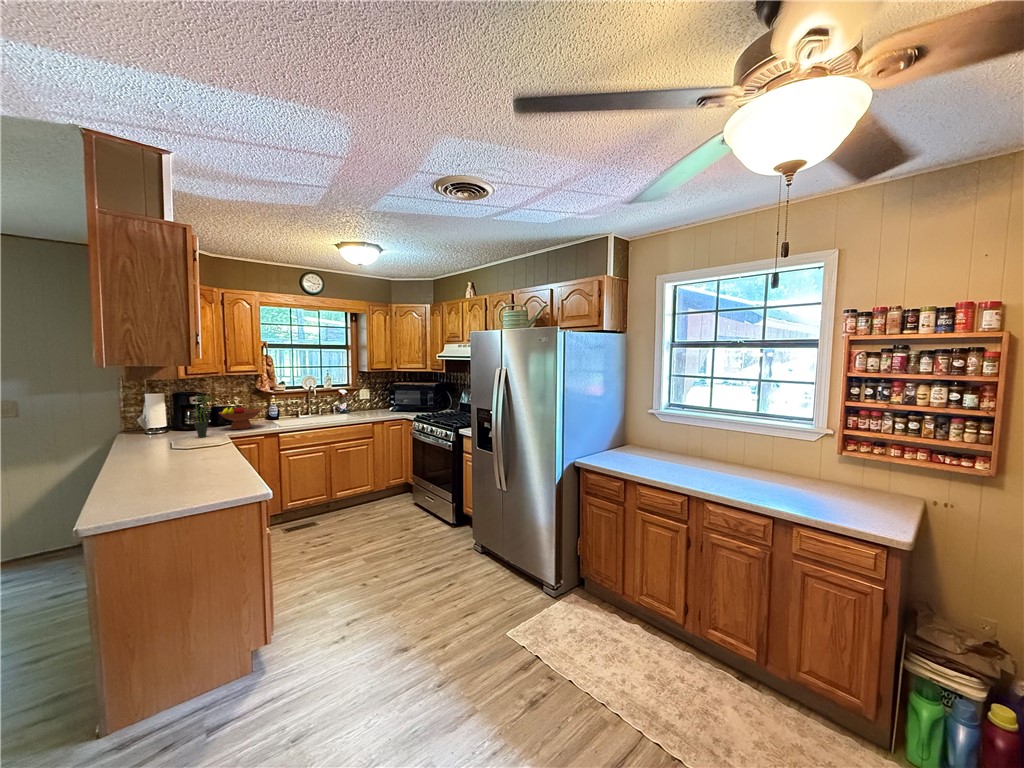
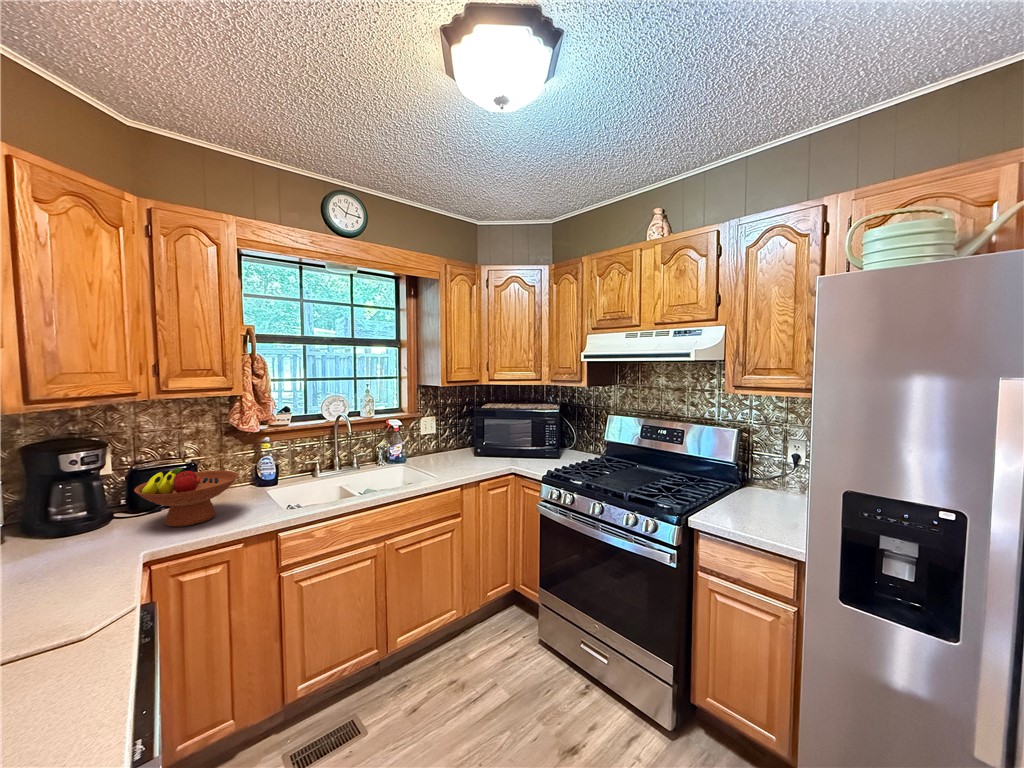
potted plant: present [194,396,213,437] -> none [41,452,105,573]

